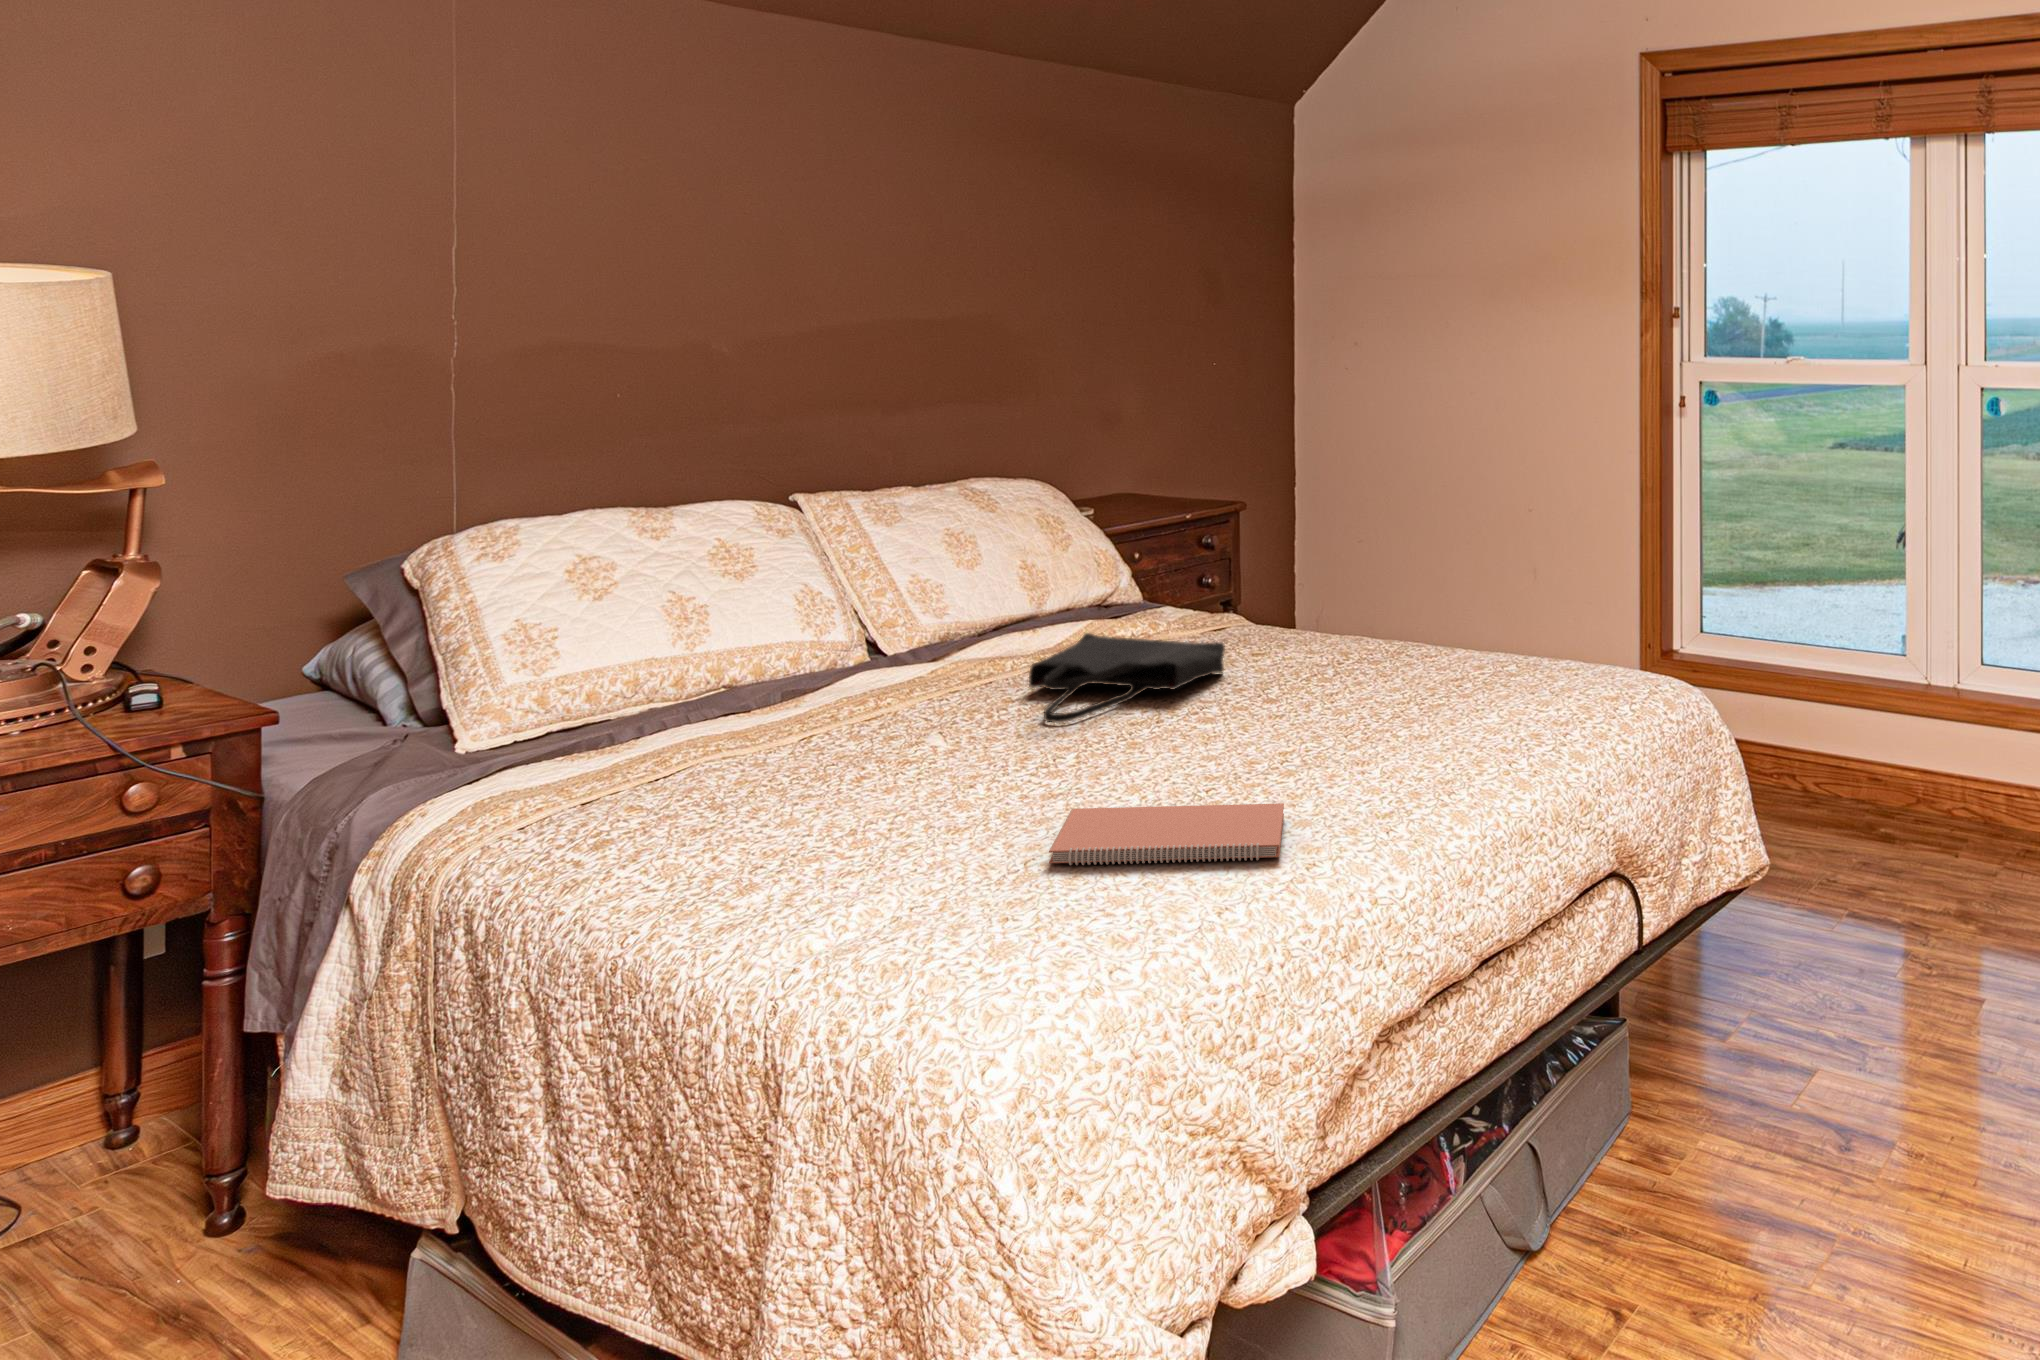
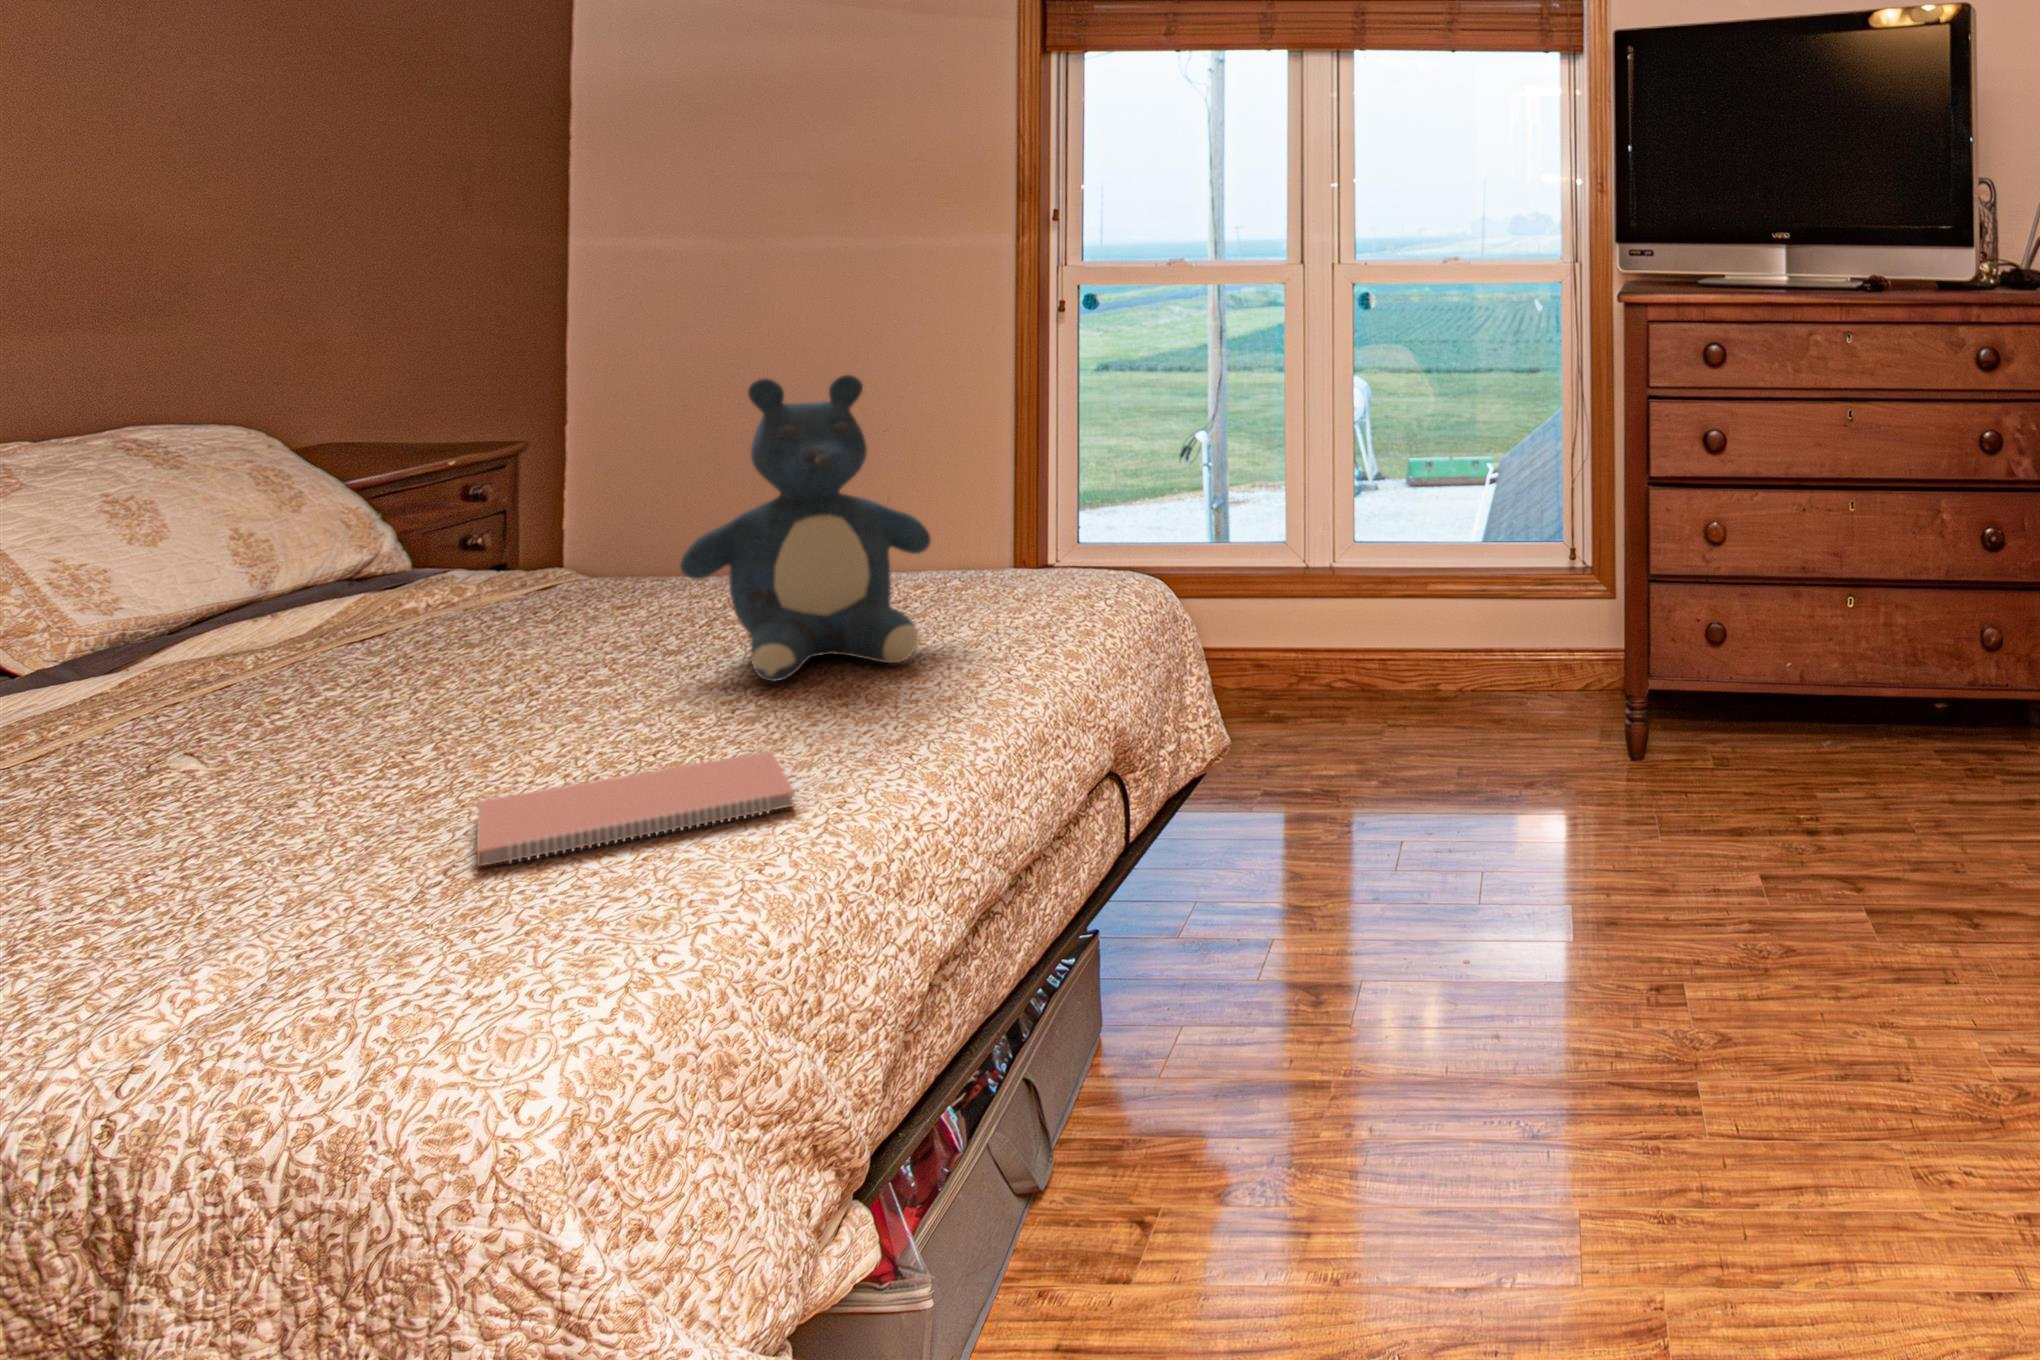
teddy bear: none [1268,469,1471,739] -> present [680,375,931,681]
tote bag: present [1029,633,1225,723] -> none [309,595,594,714]

